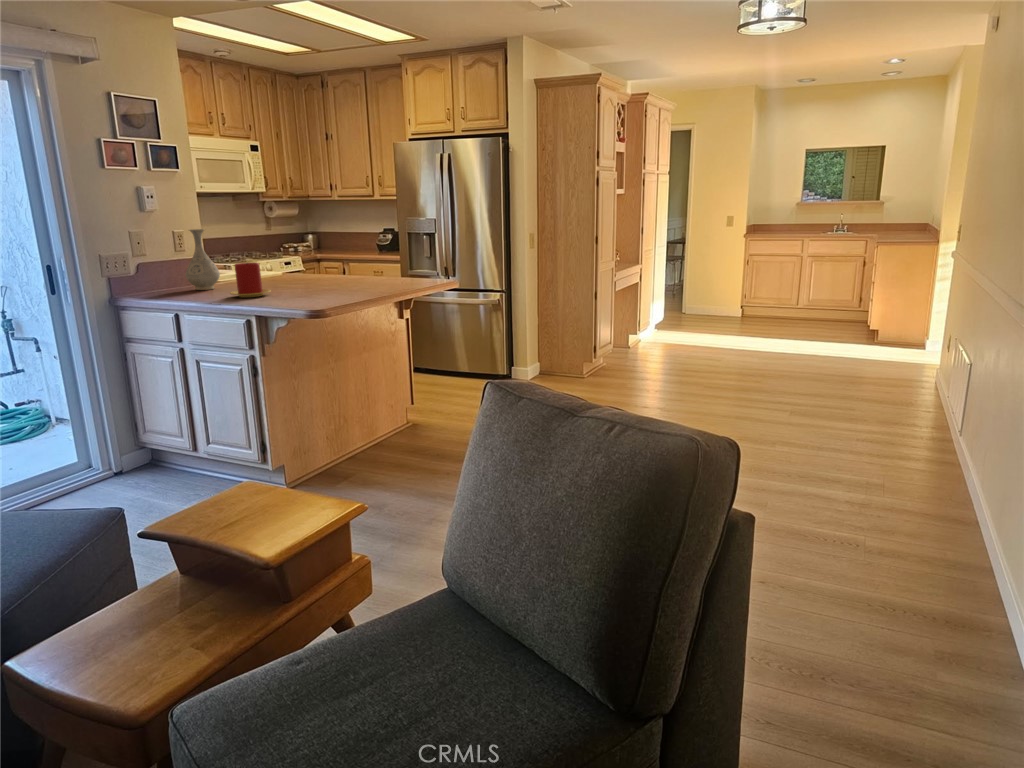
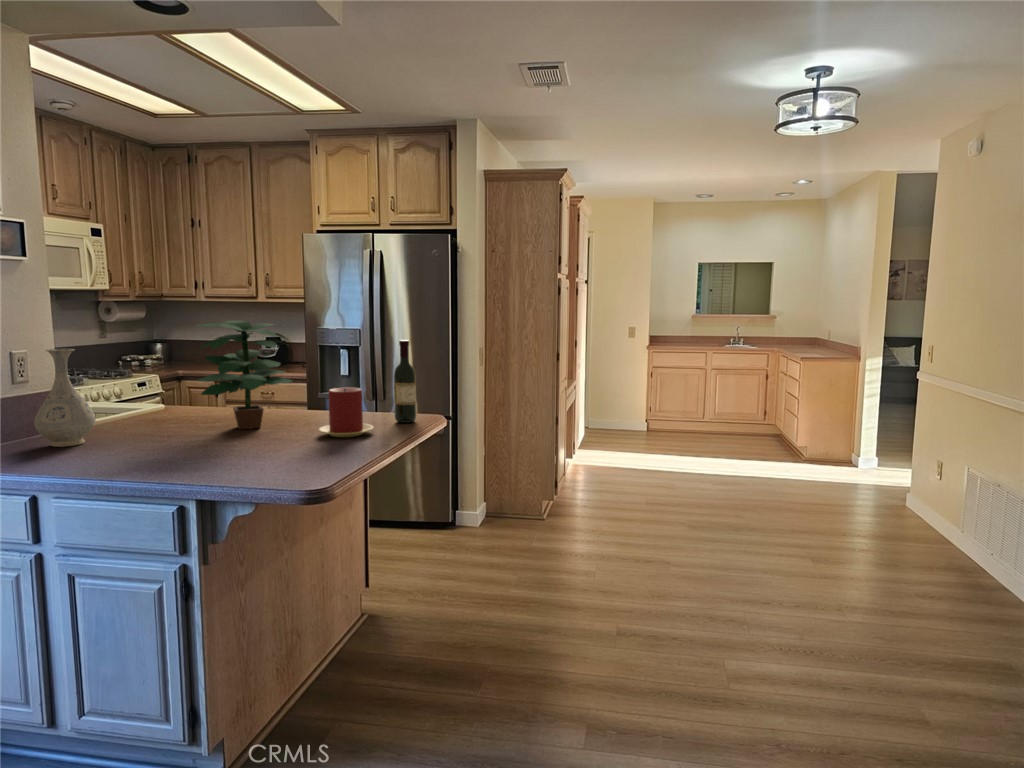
potted plant: none [274,211,343,284] -> present [196,320,293,429]
wine bottle: none [403,223,420,282] -> present [394,340,416,423]
candle: present [230,262,270,297] -> present [318,387,374,437]

